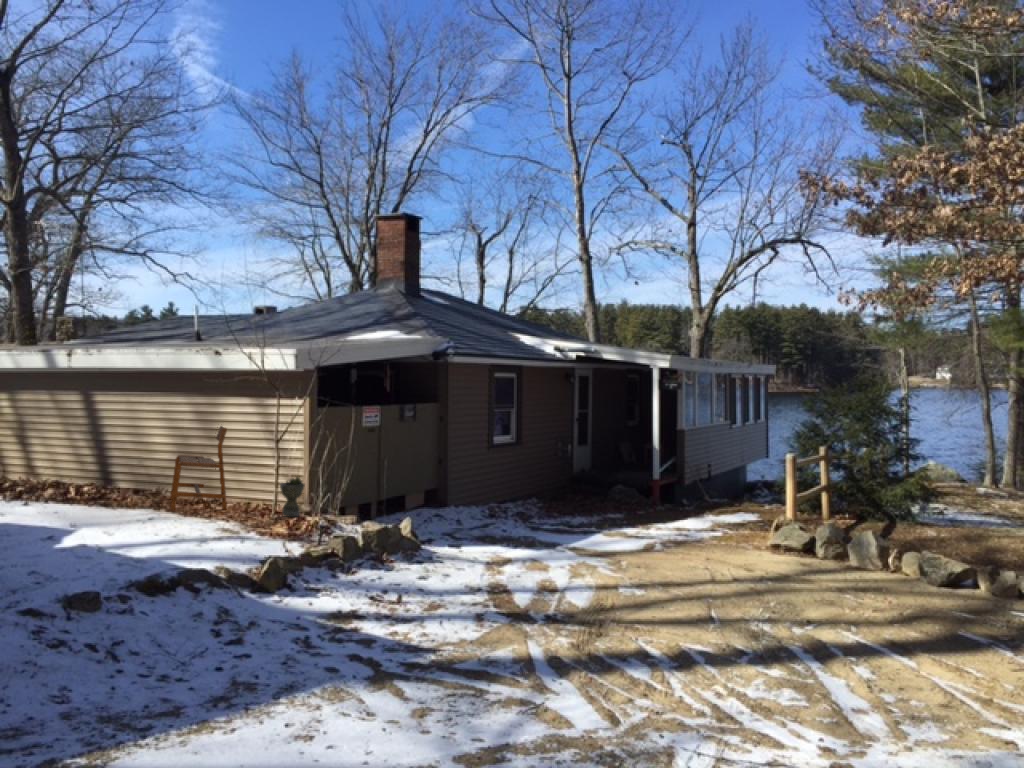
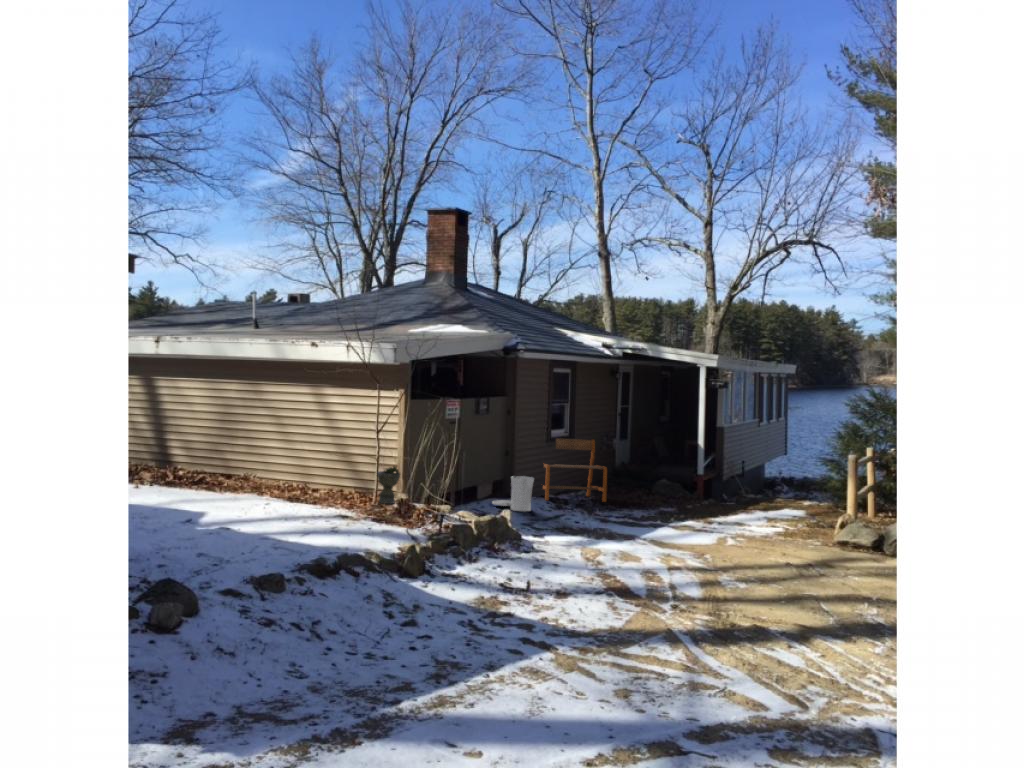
bench: present [170,426,227,510] -> present [543,439,607,502]
trash can: none [421,485,463,522] -> present [492,476,534,512]

